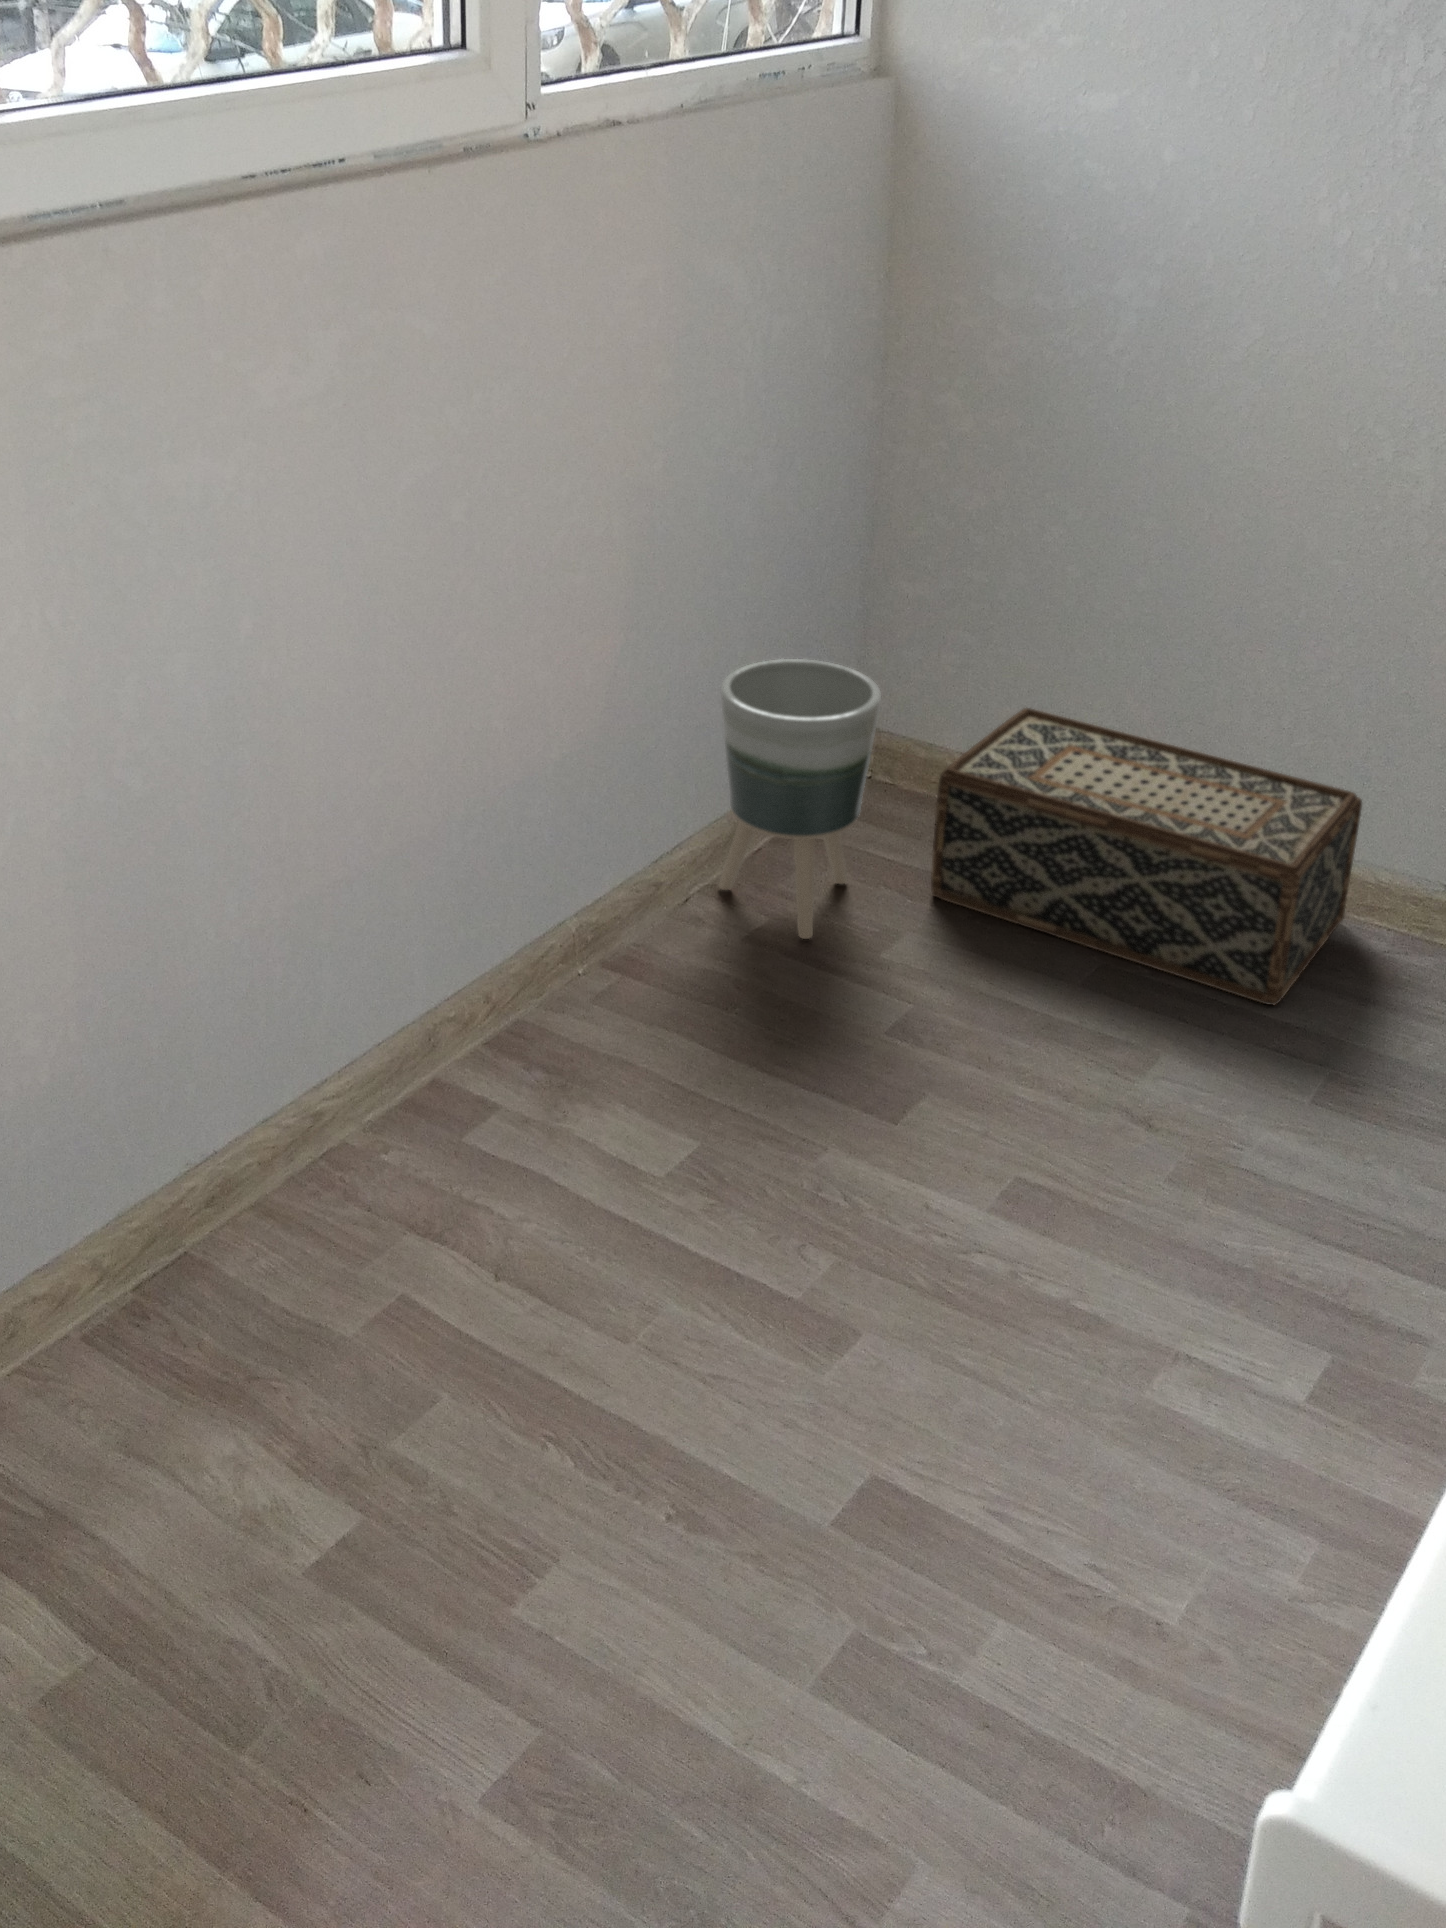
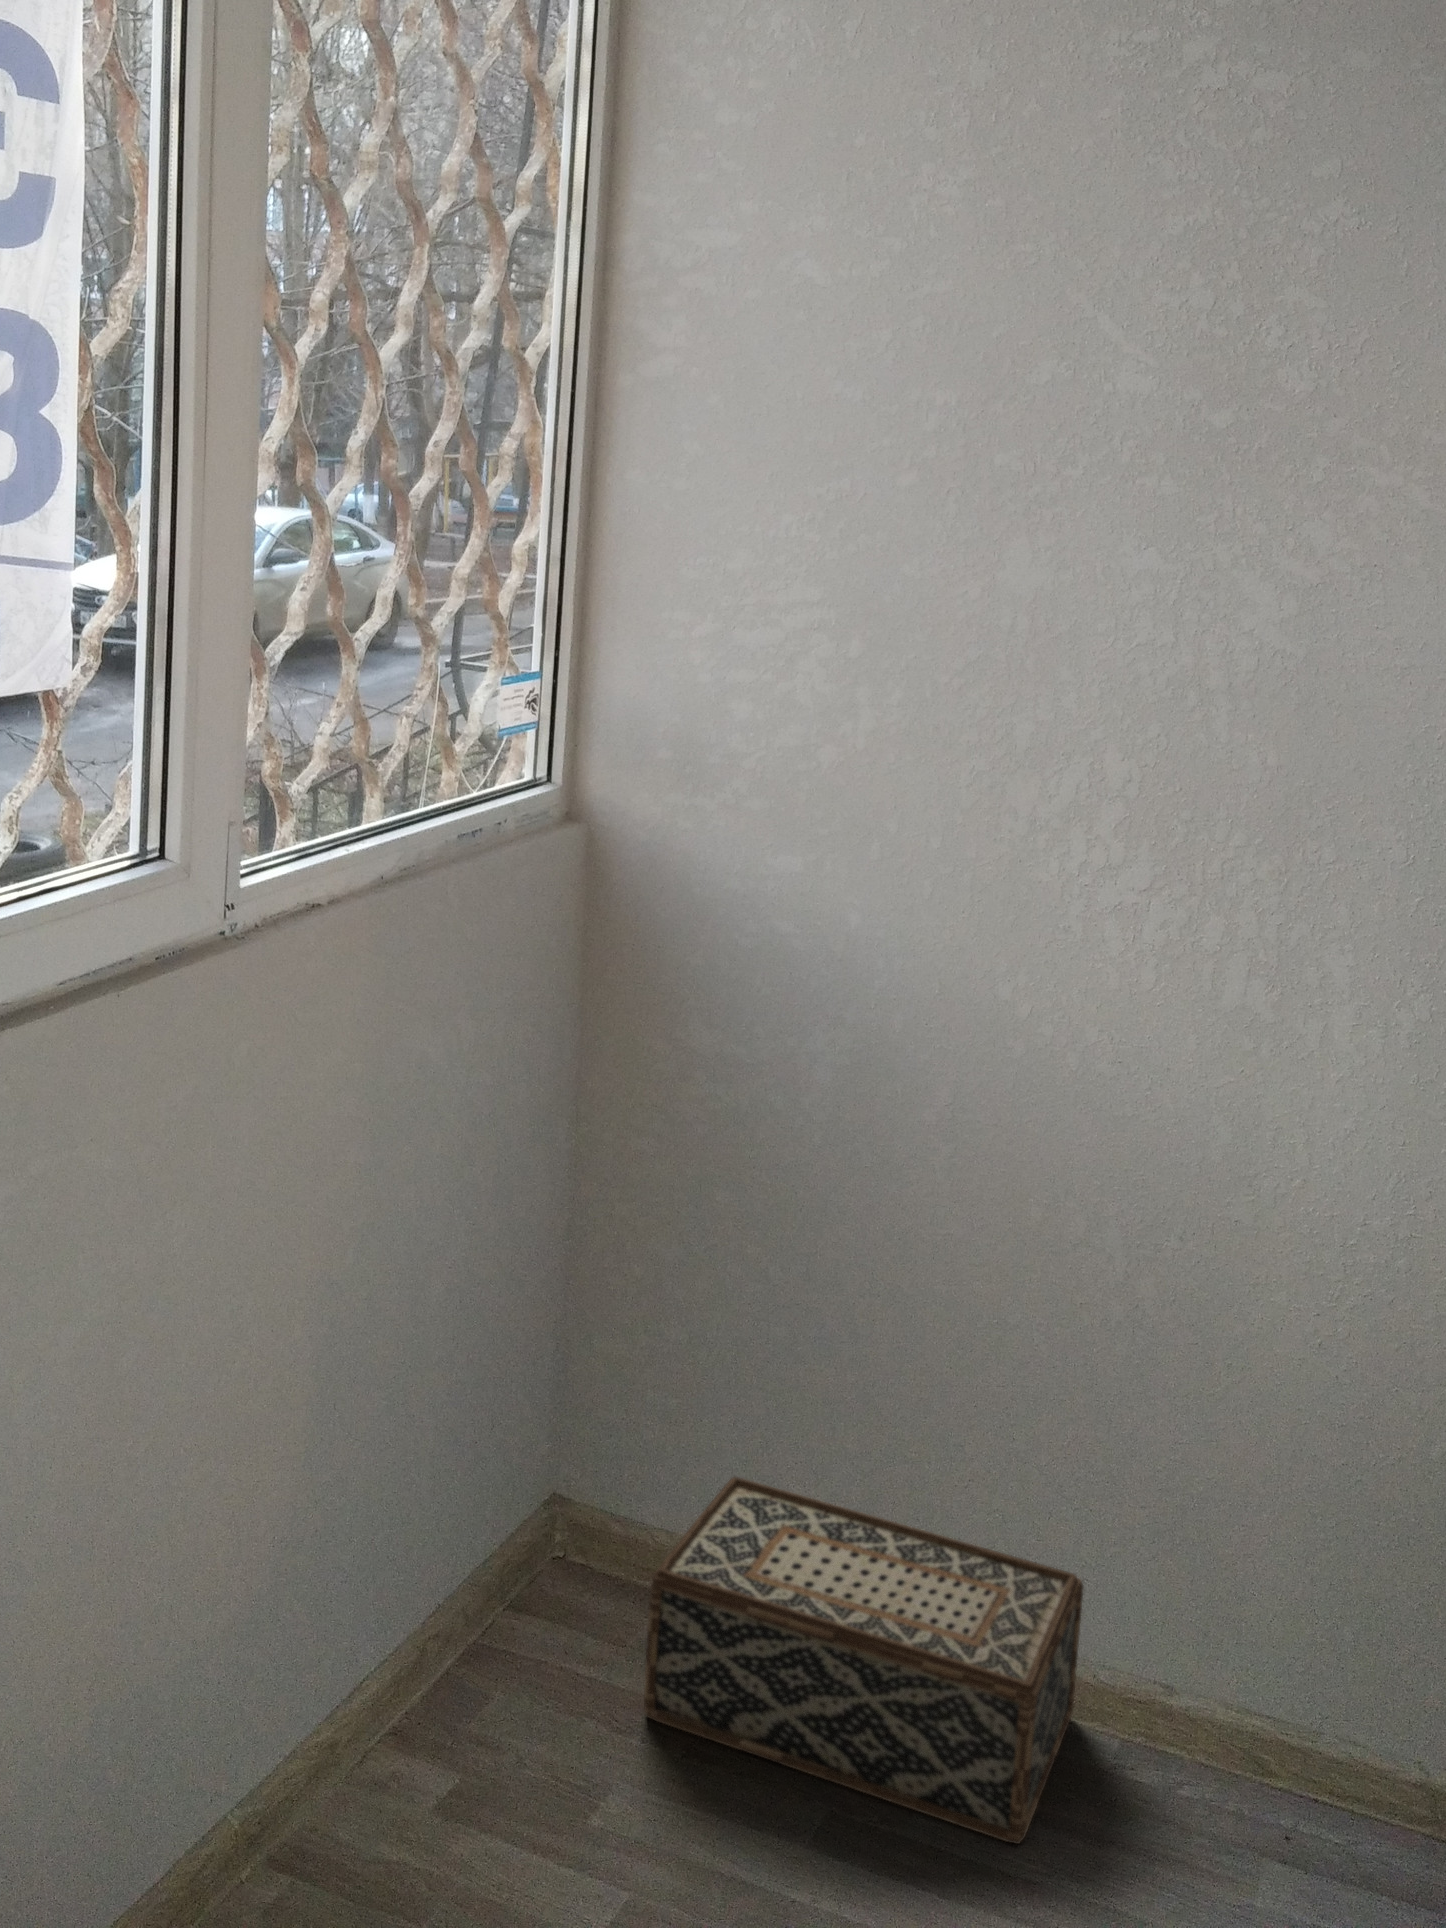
planter: present [719,659,882,939] -> none [409,1449,590,1795]

